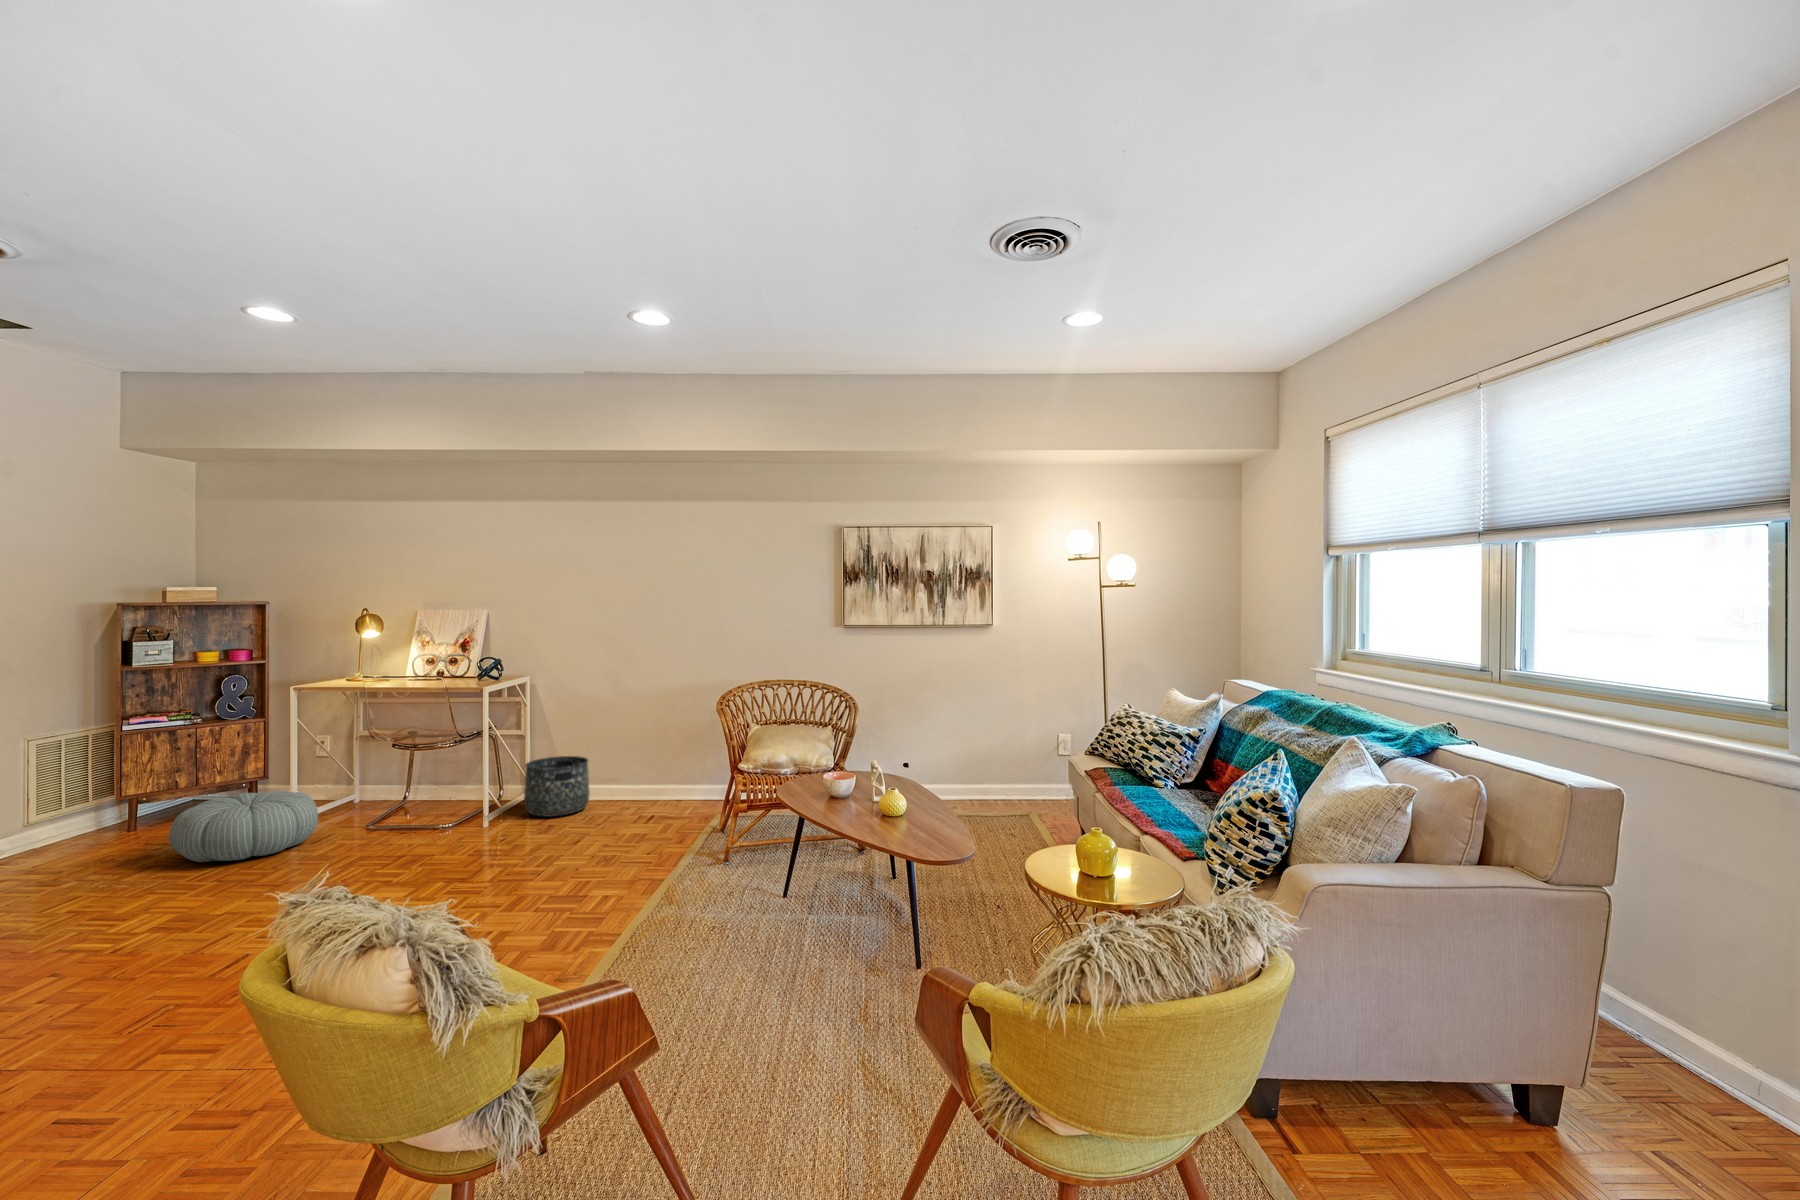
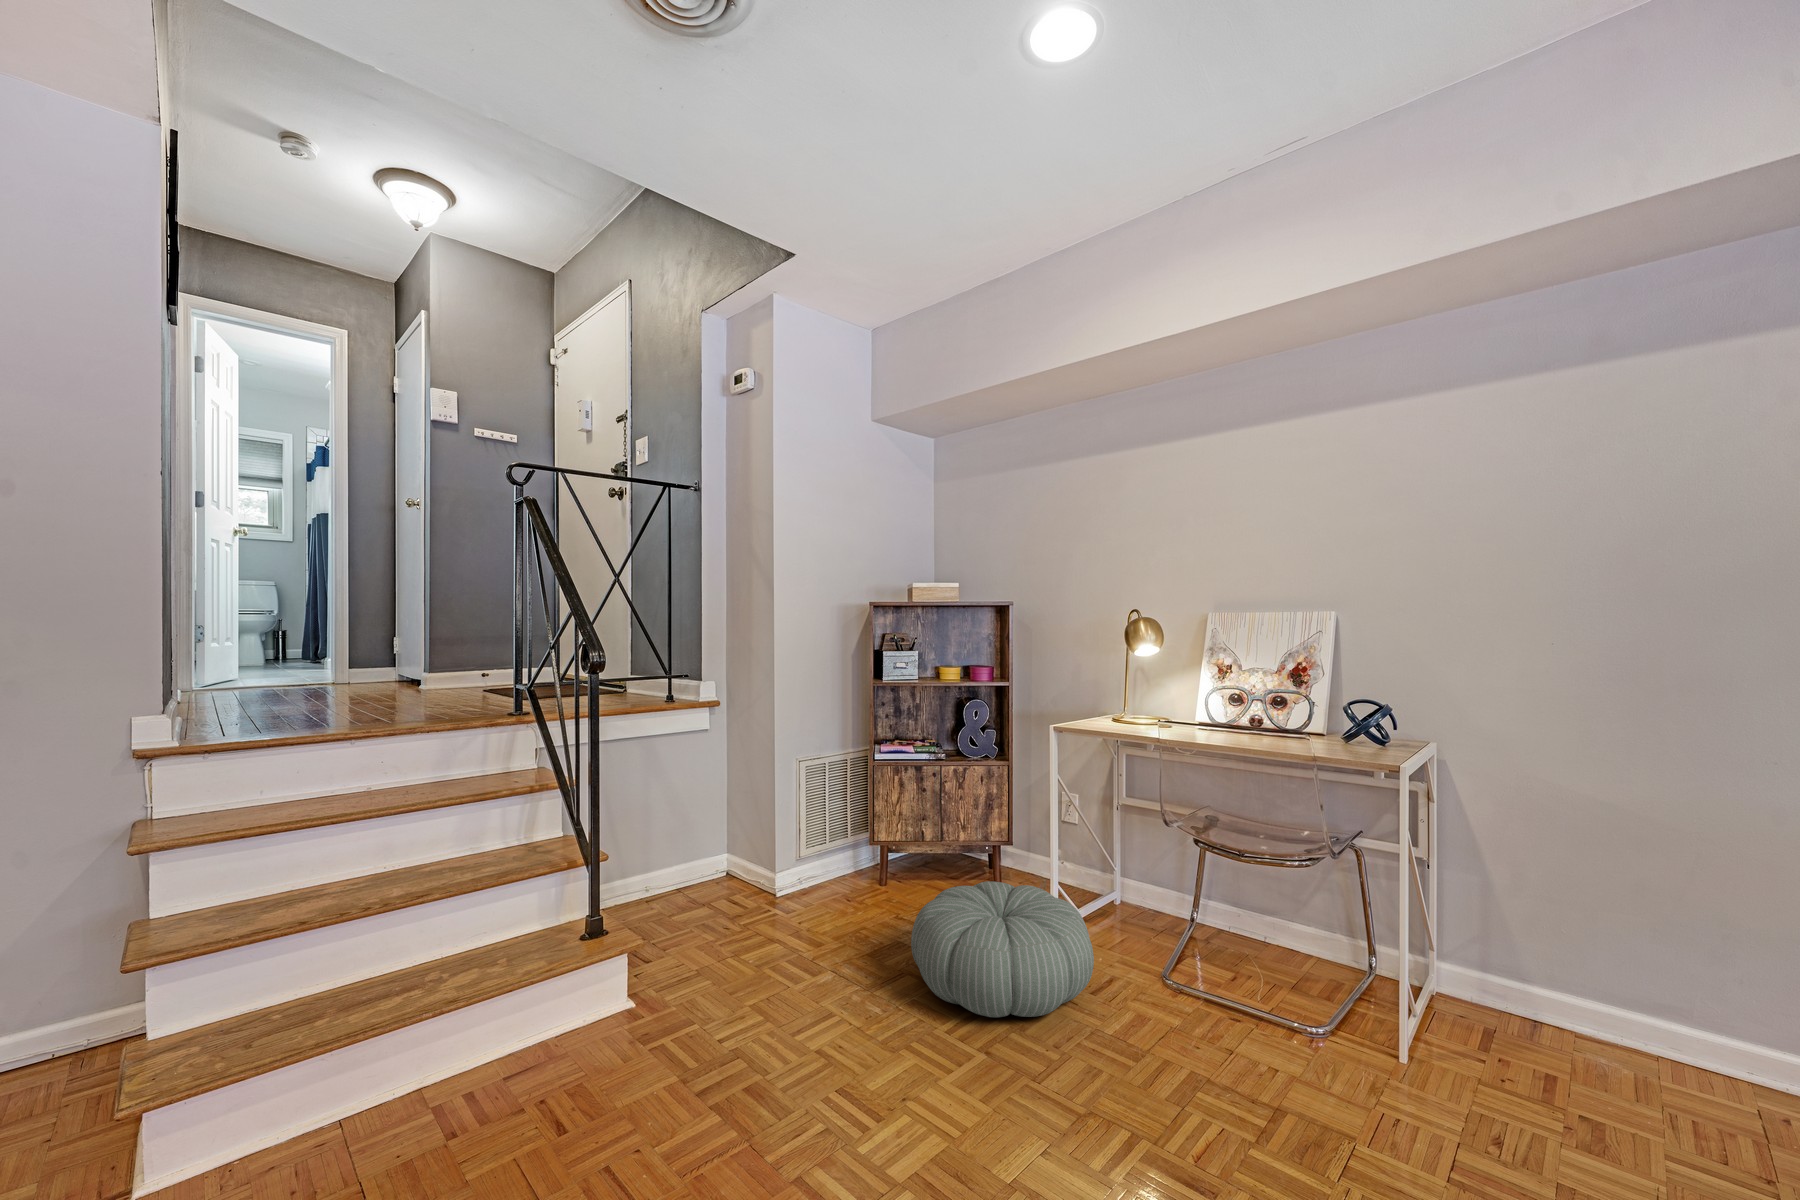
basket: present [524,756,590,817] -> none [1462,924,1647,1099]

